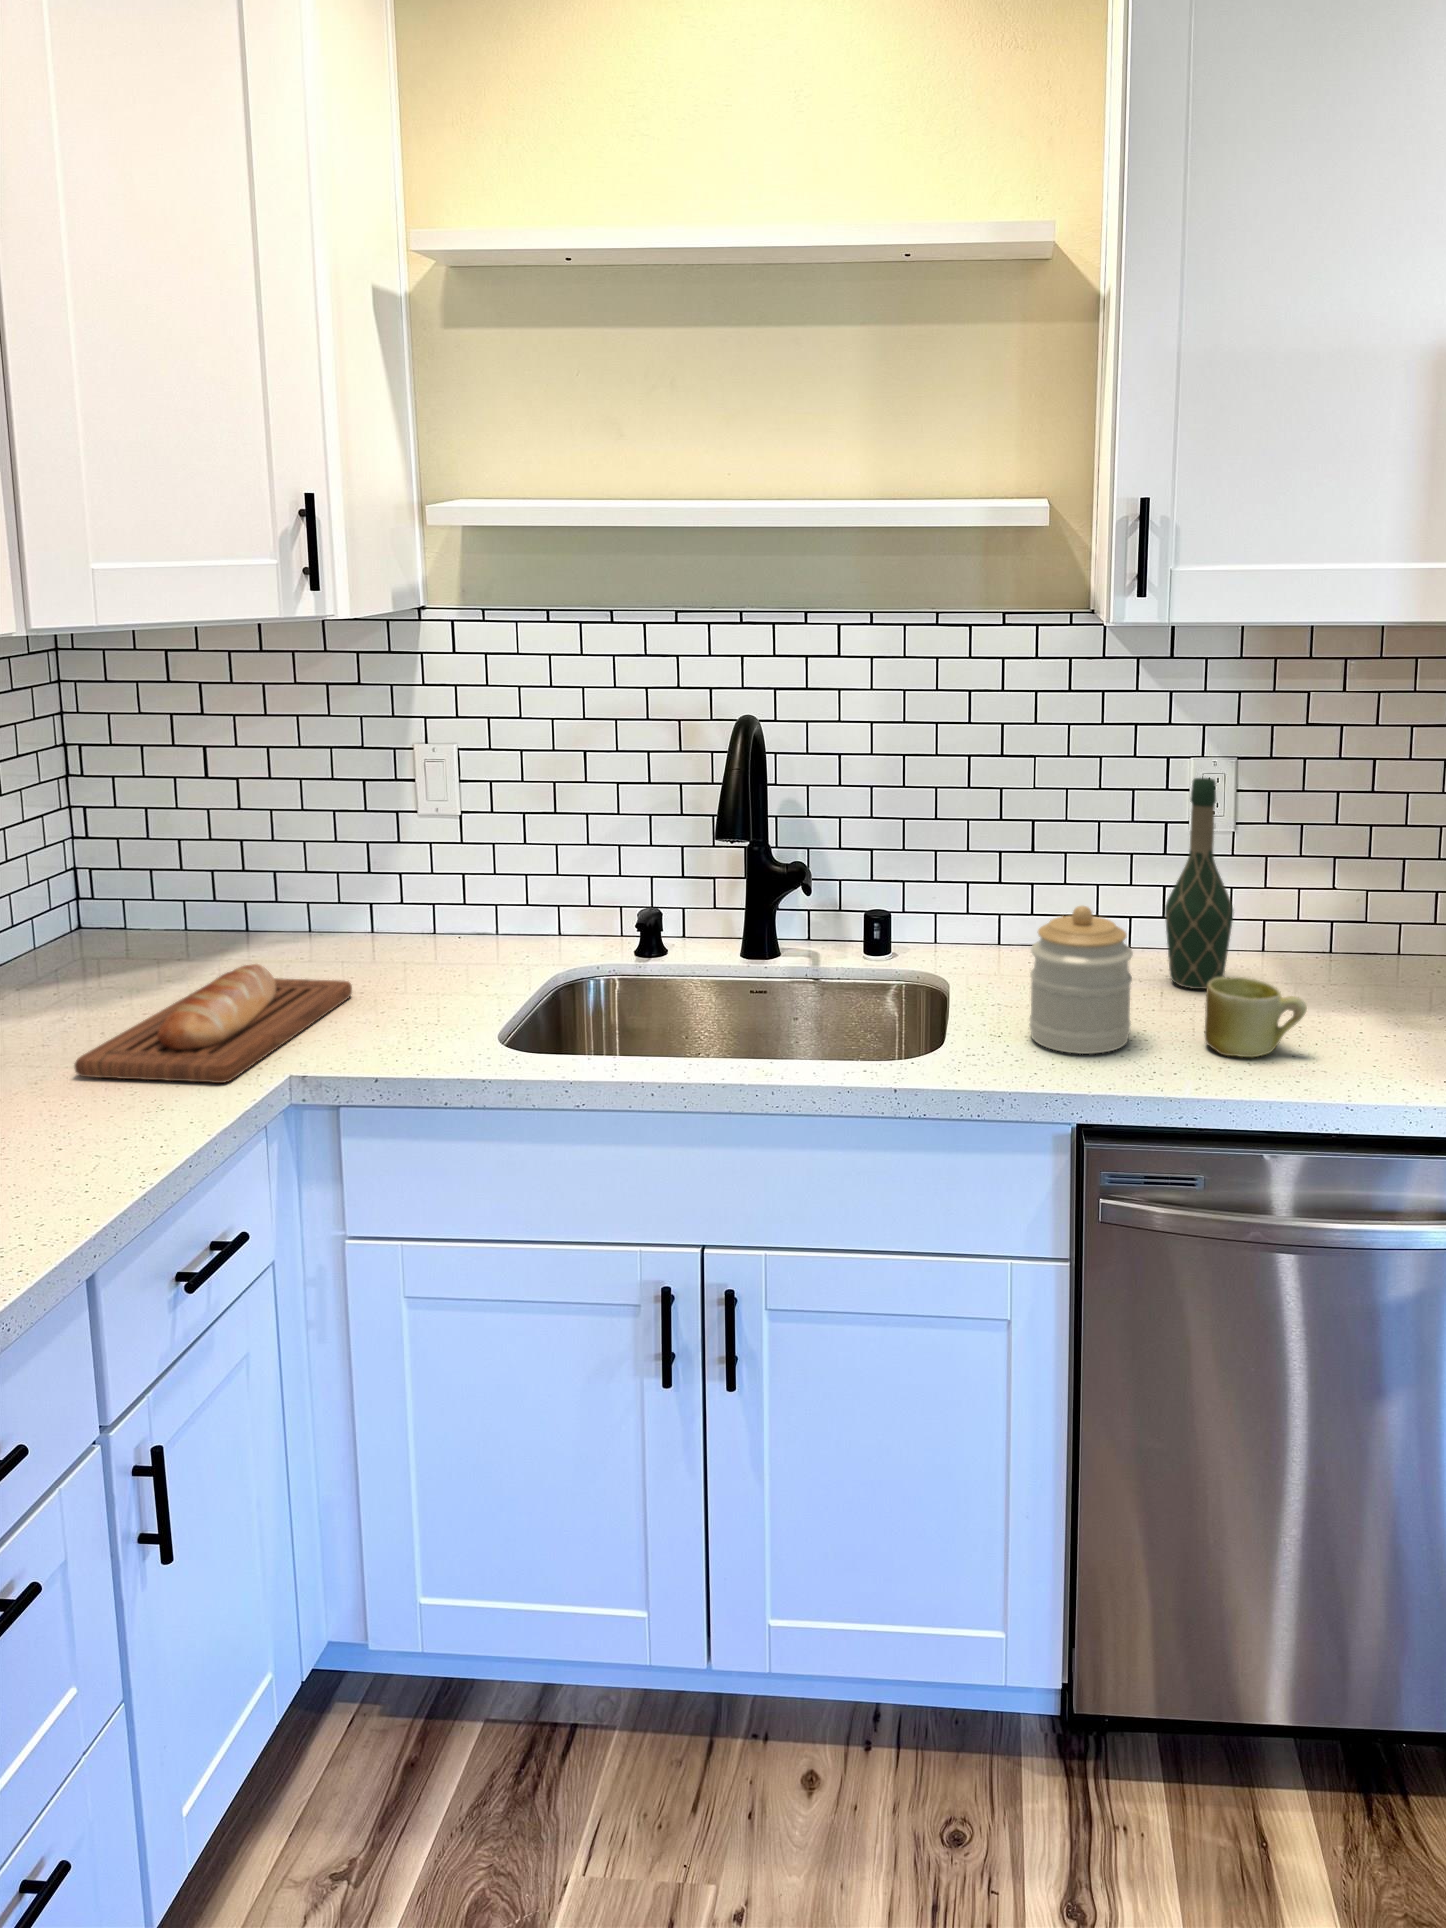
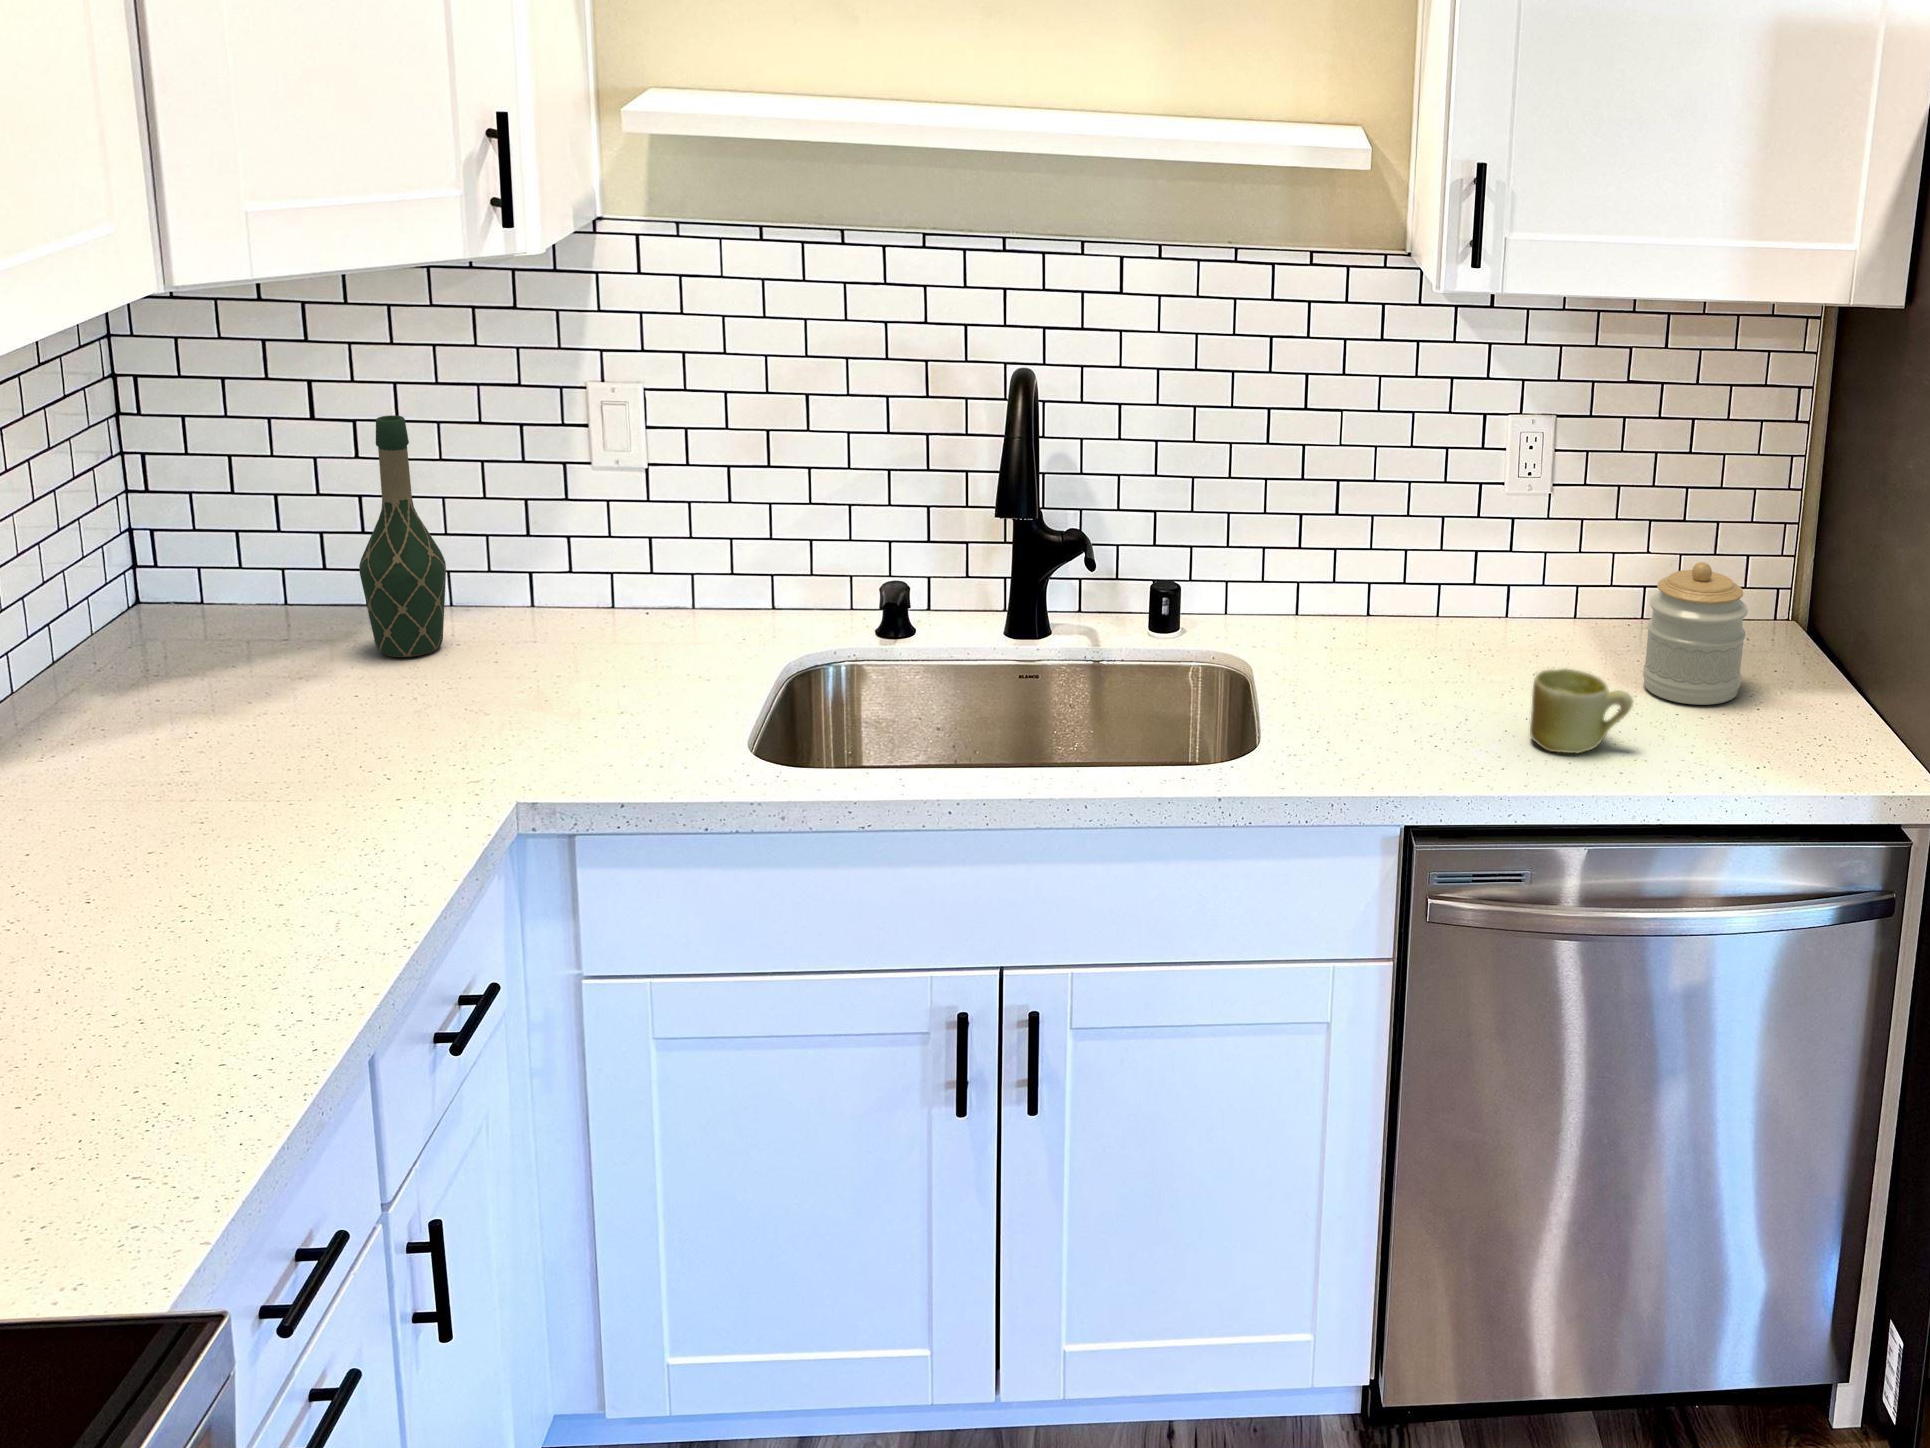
wine bottle: present [1165,778,1234,989] -> present [359,415,446,657]
jar: present [1029,906,1133,1054] -> present [1643,562,1748,705]
bread loaf: present [74,964,352,1083] -> none [243,666,548,818]

